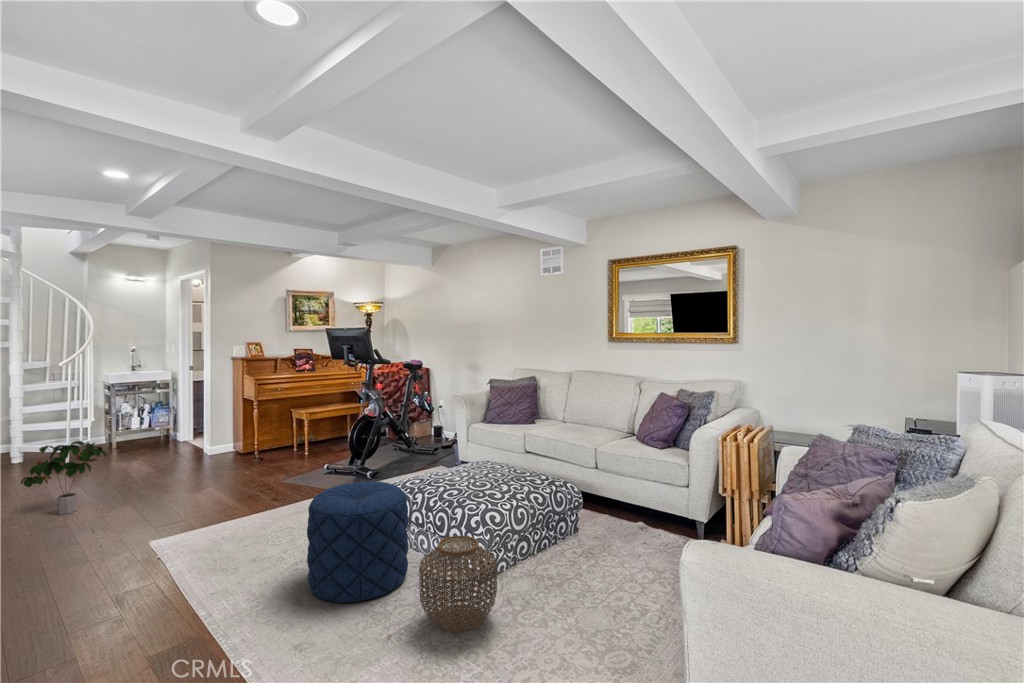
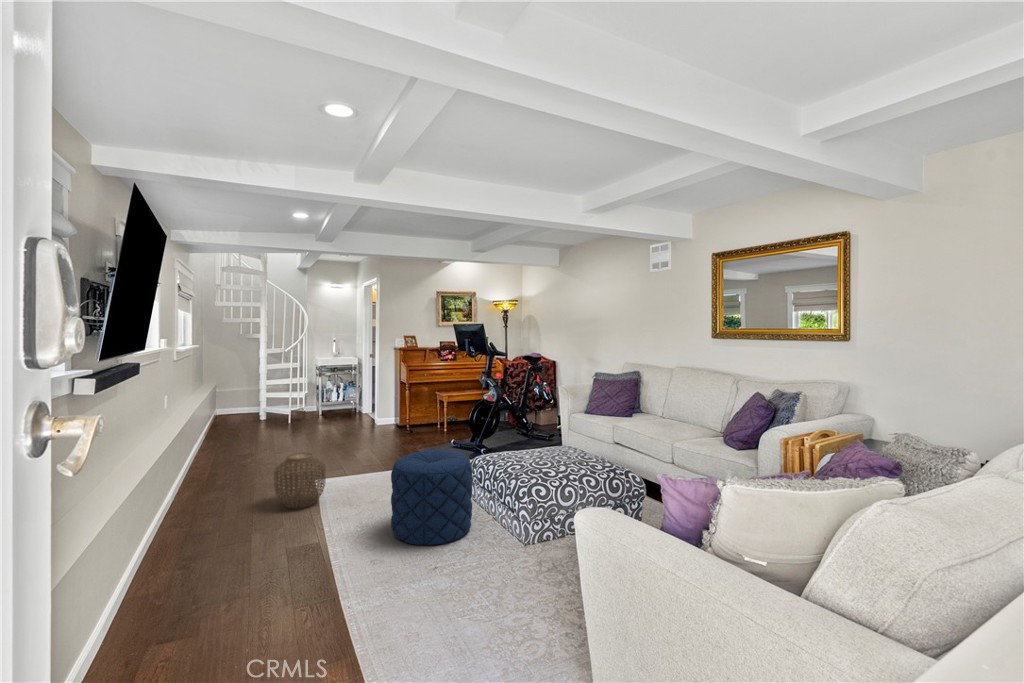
potted plant: present [21,441,106,514] -> none [241,405,294,458]
woven basket: present [419,535,497,633] -> present [274,453,325,508]

